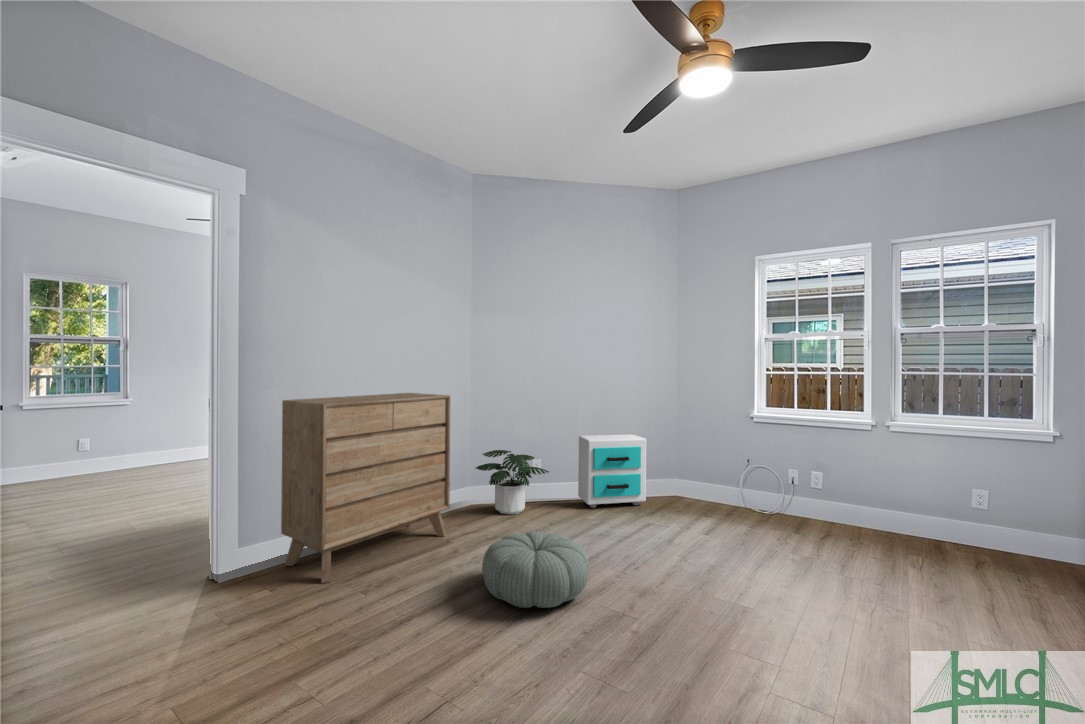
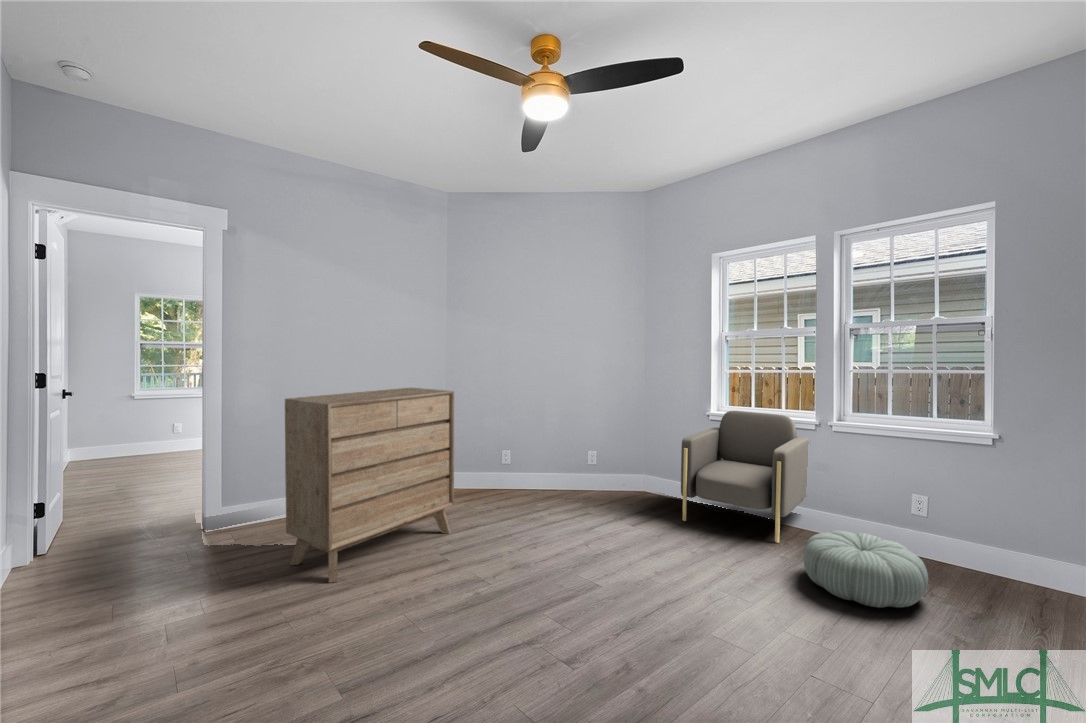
armchair: none [674,417,800,546] -> present [681,411,809,543]
nightstand: present [578,434,646,508] -> none [583,428,653,503]
potted plant: present [475,450,549,514] -> none [478,444,555,510]
pouf: present [482,531,589,608] -> present [804,531,928,608]

